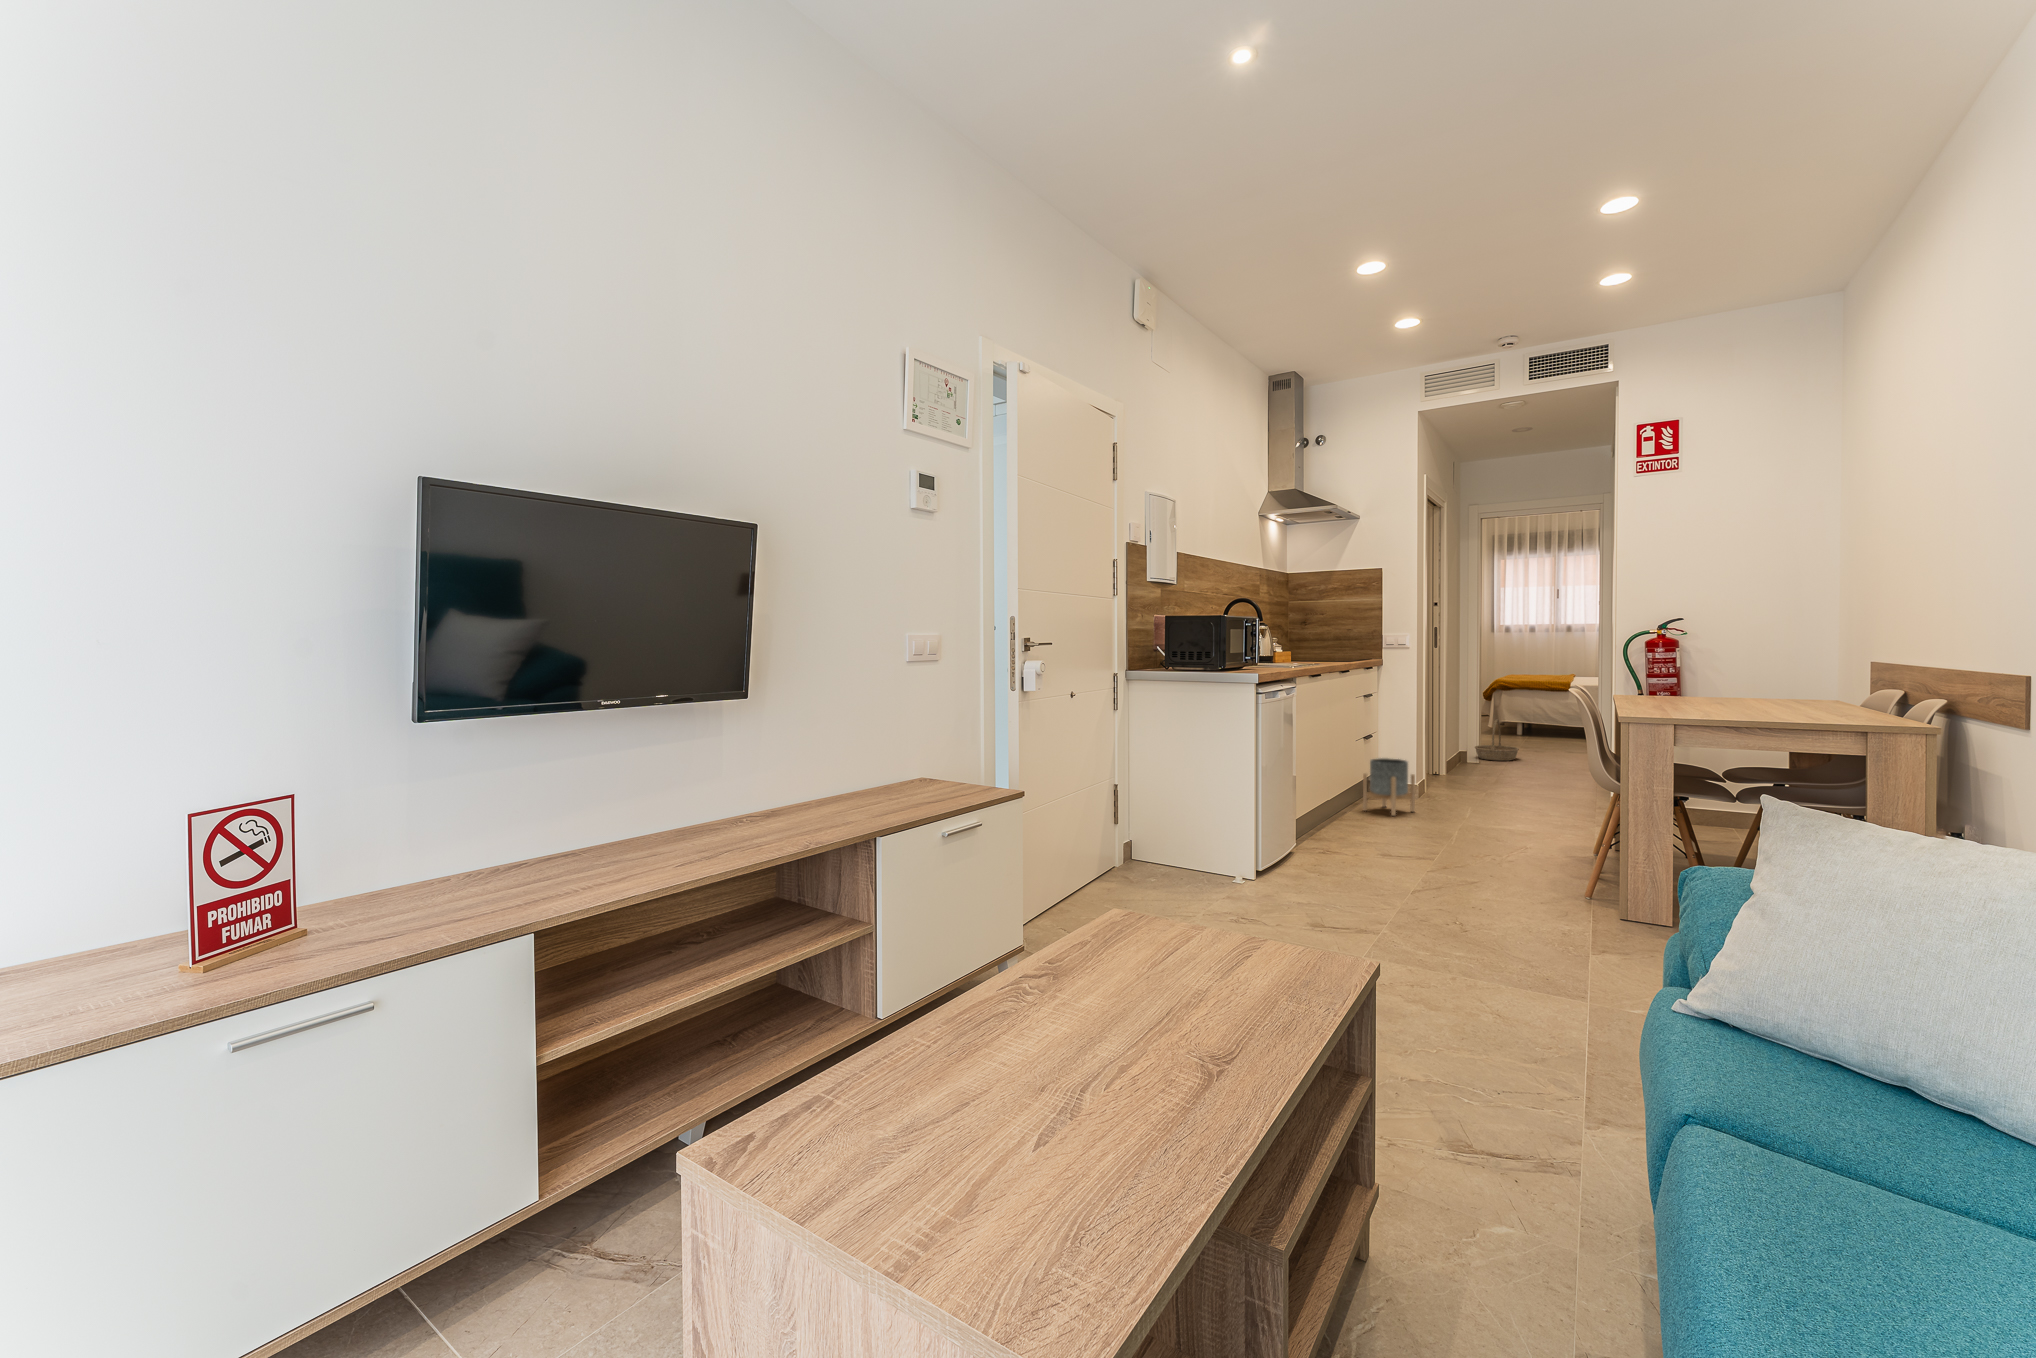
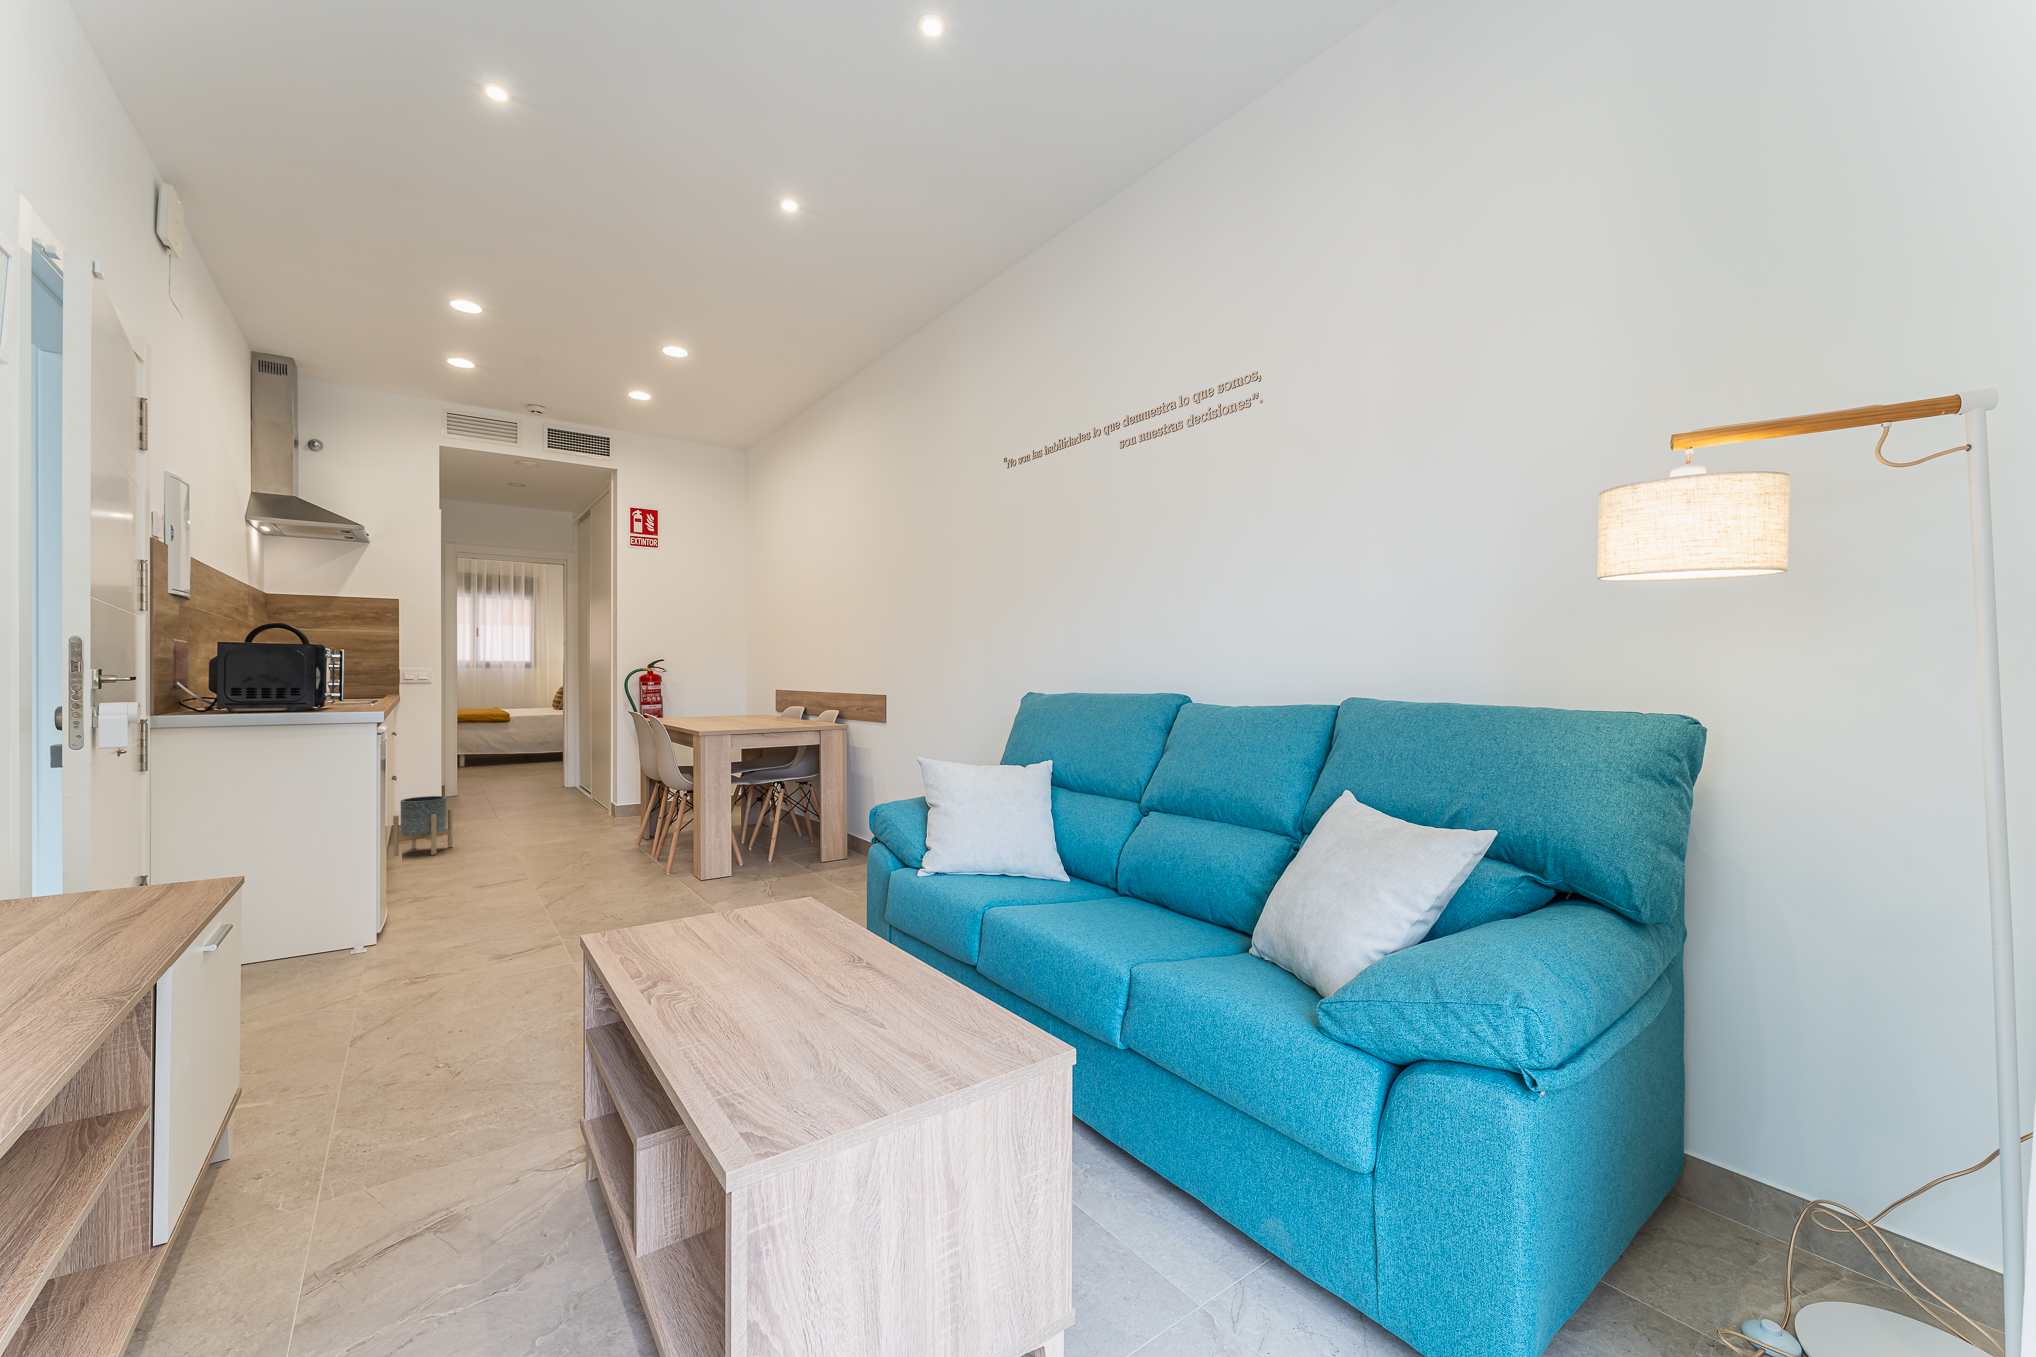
basket: present [1475,719,1519,761] -> none [460,752,505,792]

